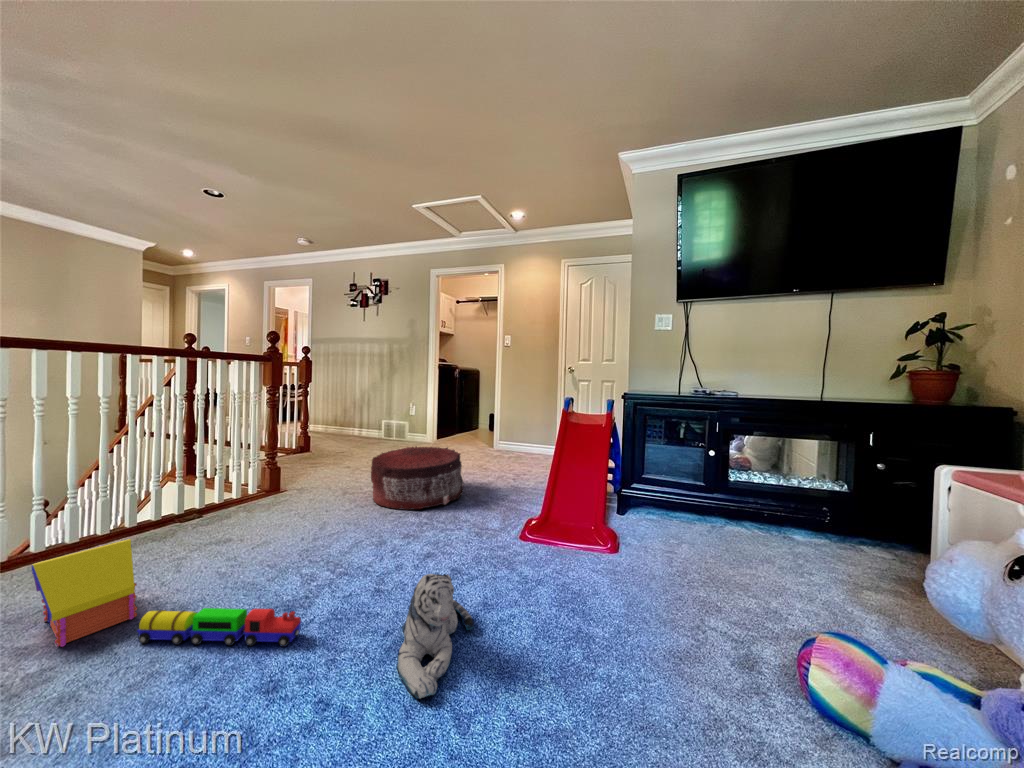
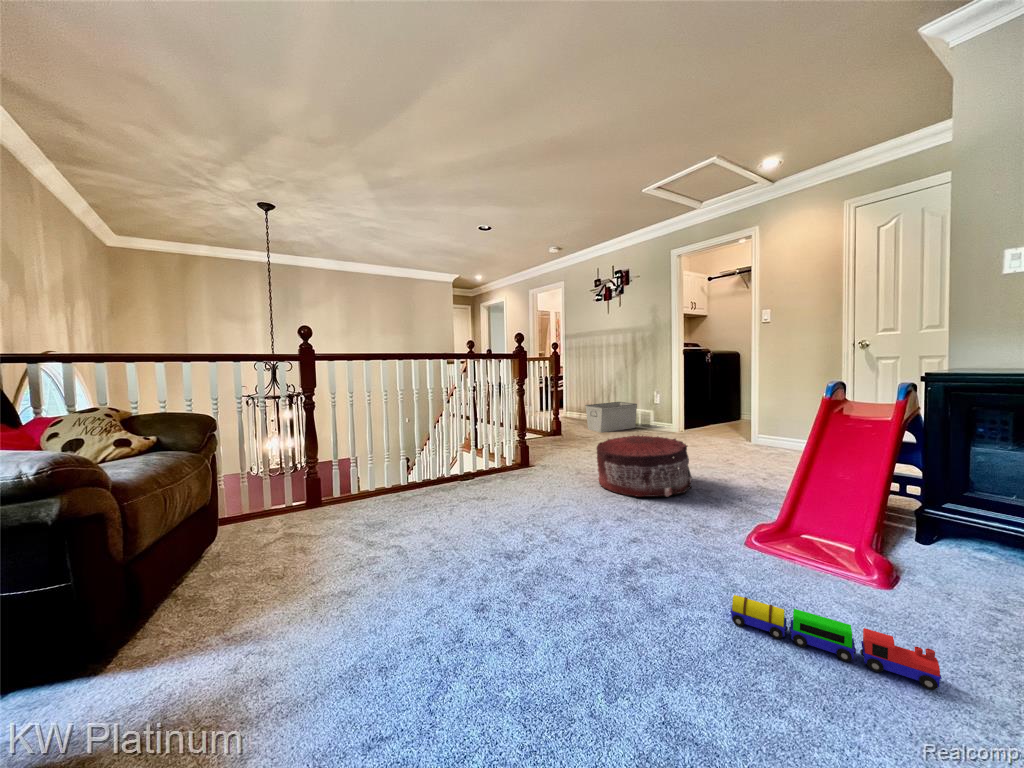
storage bin: none [339,413,395,447] -> present [585,402,637,432]
toy house: present [32,539,137,647] -> none [384,482,430,540]
plush toy: present [397,574,474,699] -> none [573,551,654,658]
toy train: present [137,608,302,647] -> present [730,595,942,690]

